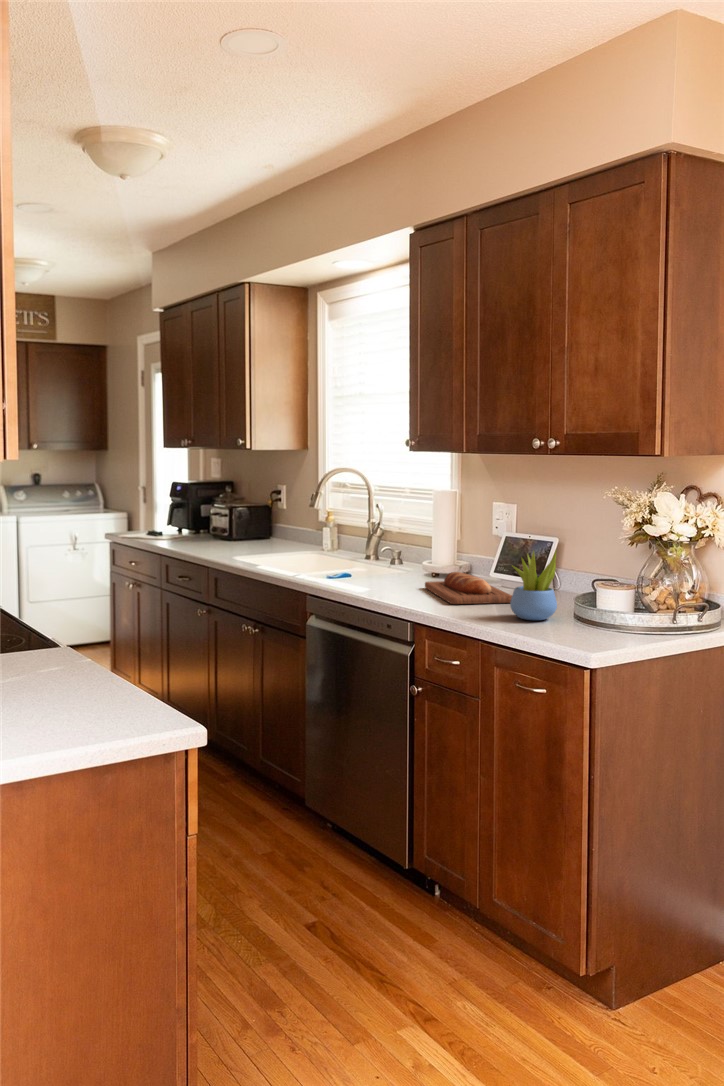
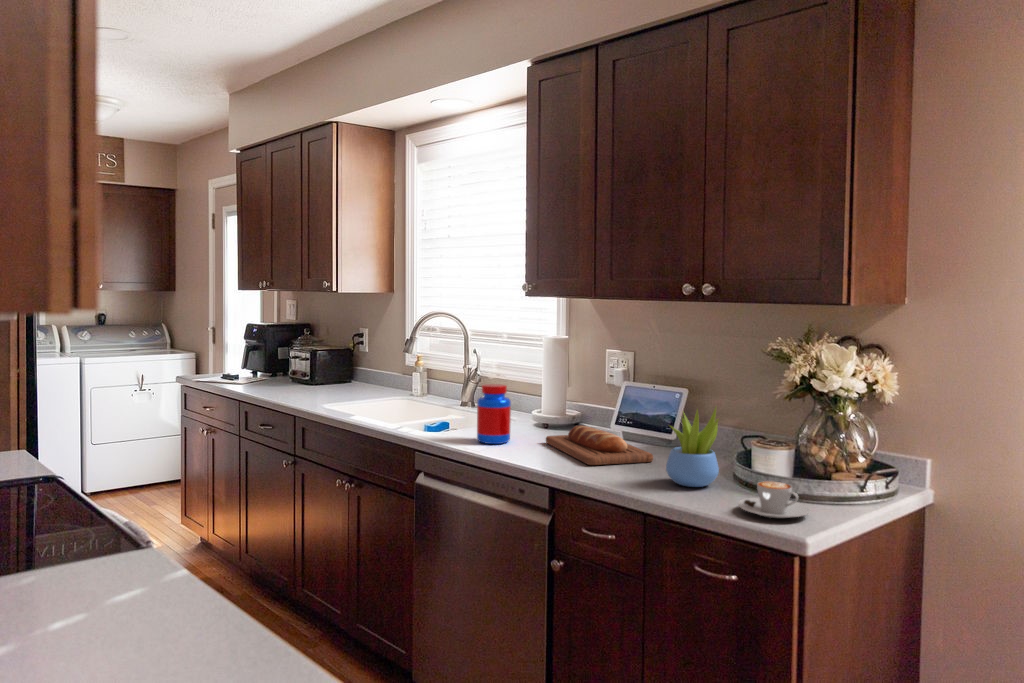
jar: none [362,533,393,588] -> present [477,384,511,444]
coffee cup: none [556,612,617,642] -> present [738,481,810,518]

